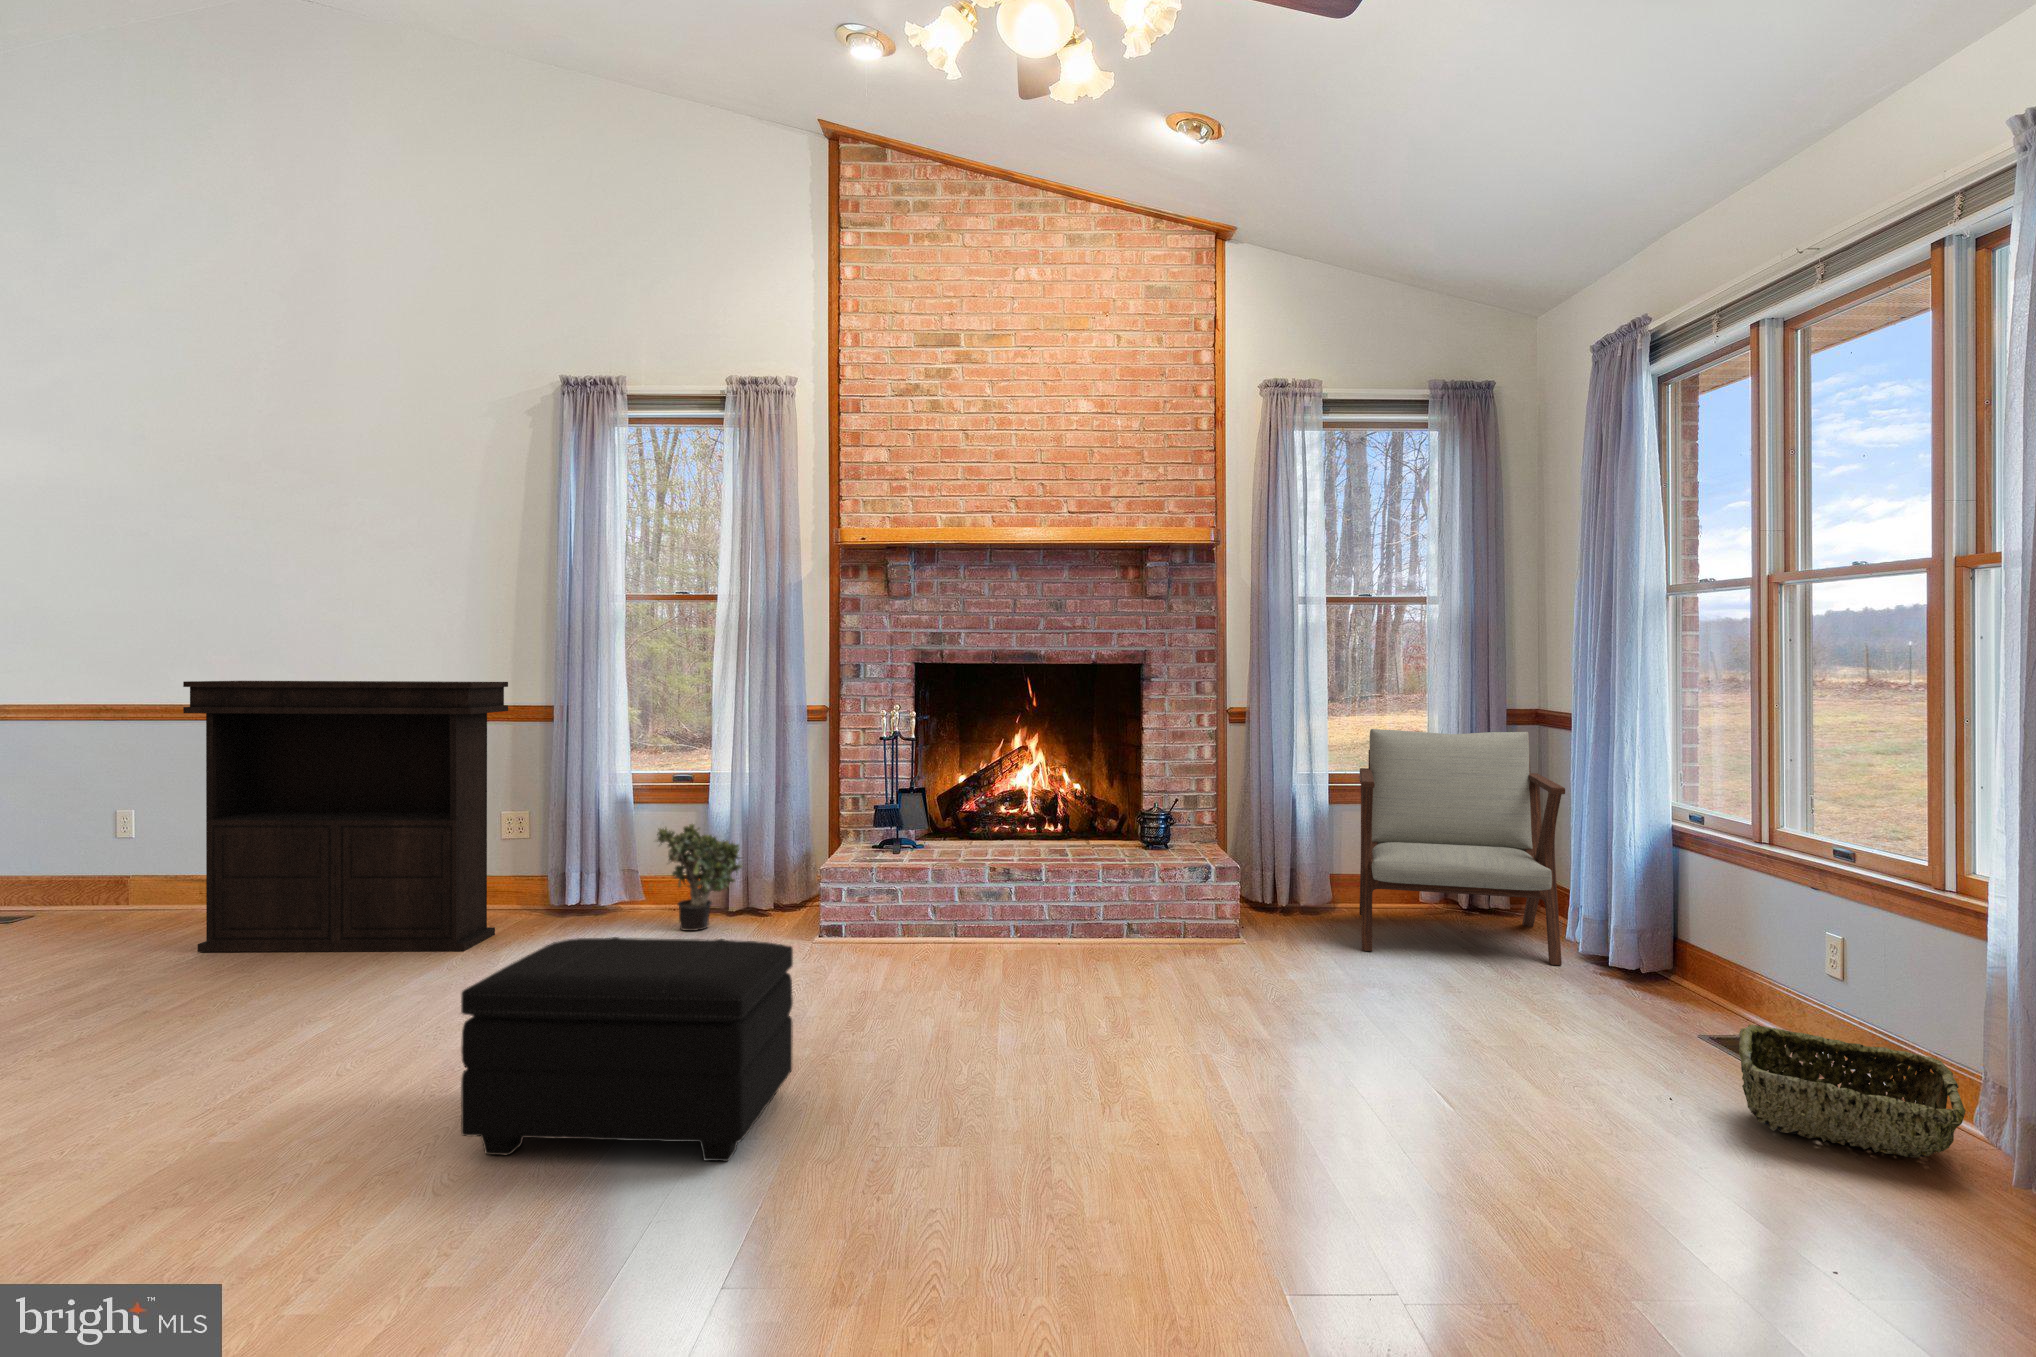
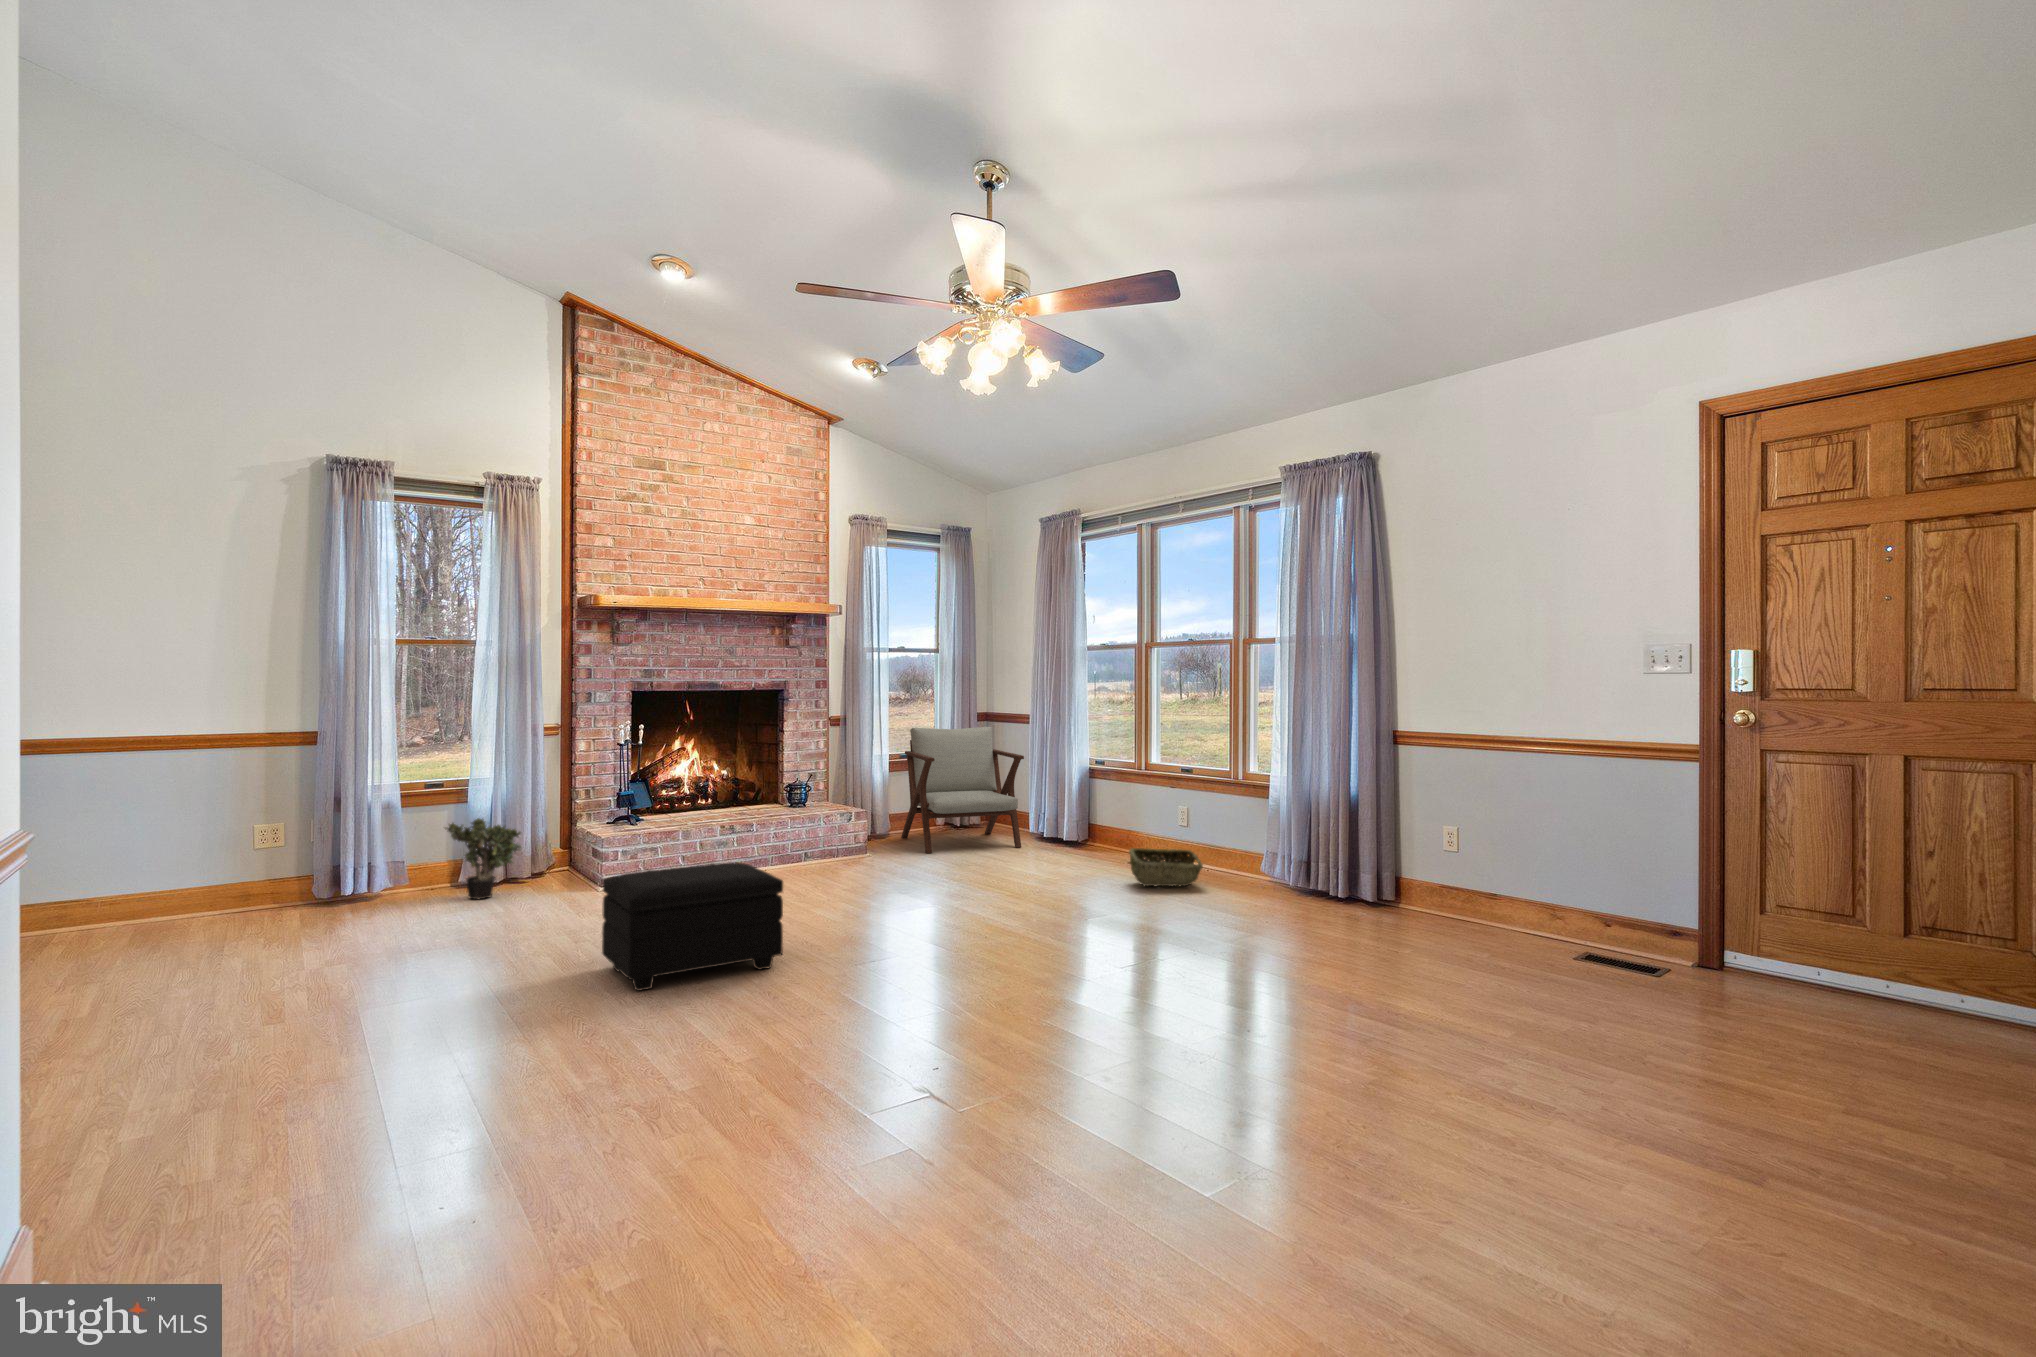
console table: present [183,681,508,952] -> none [0,713,324,975]

